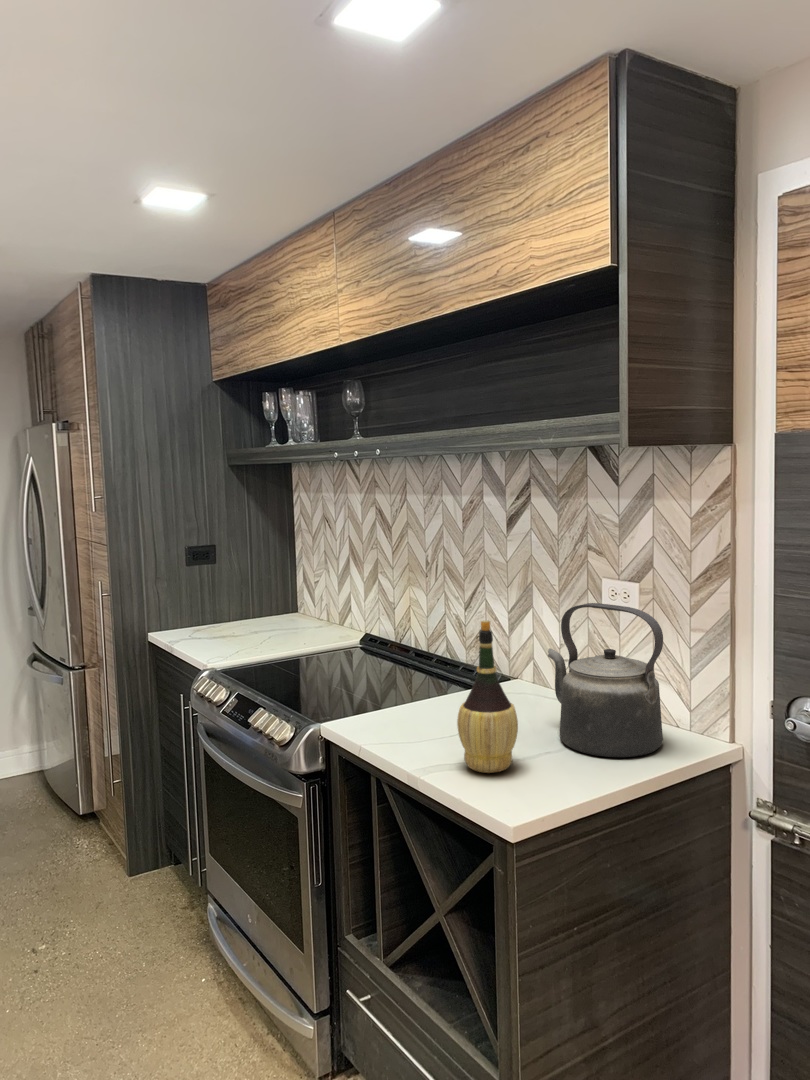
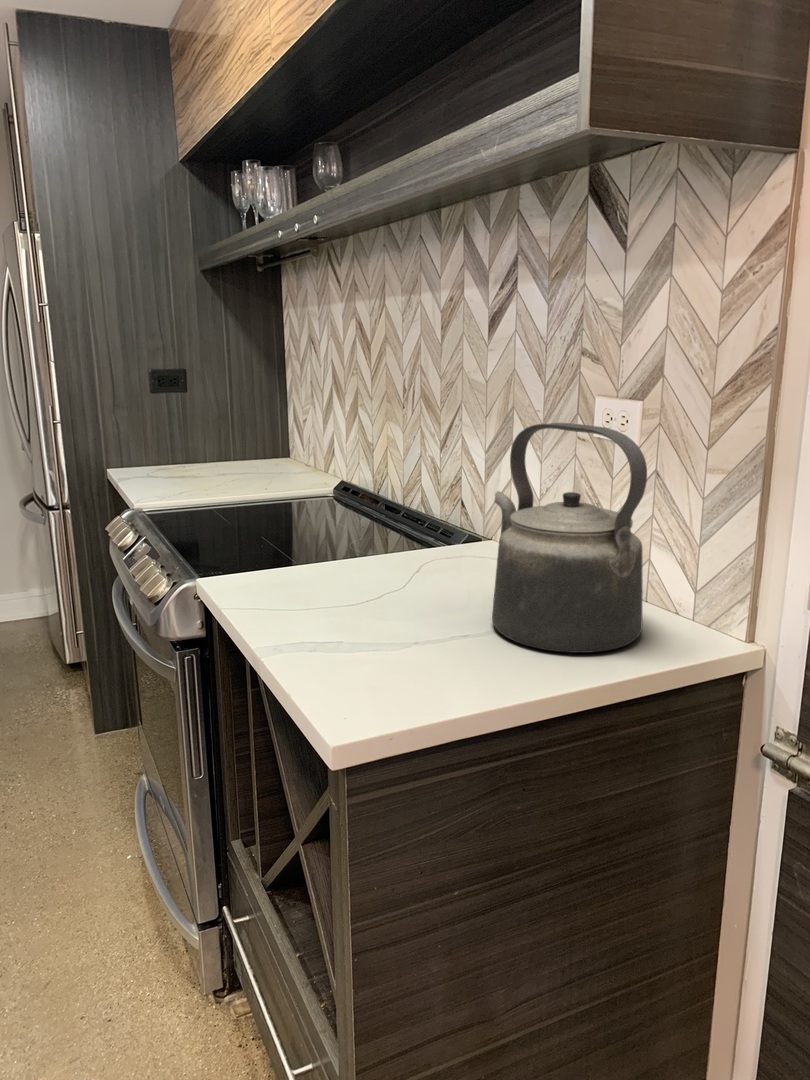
wine bottle: present [457,621,518,773] -> none [315,432,405,660]

